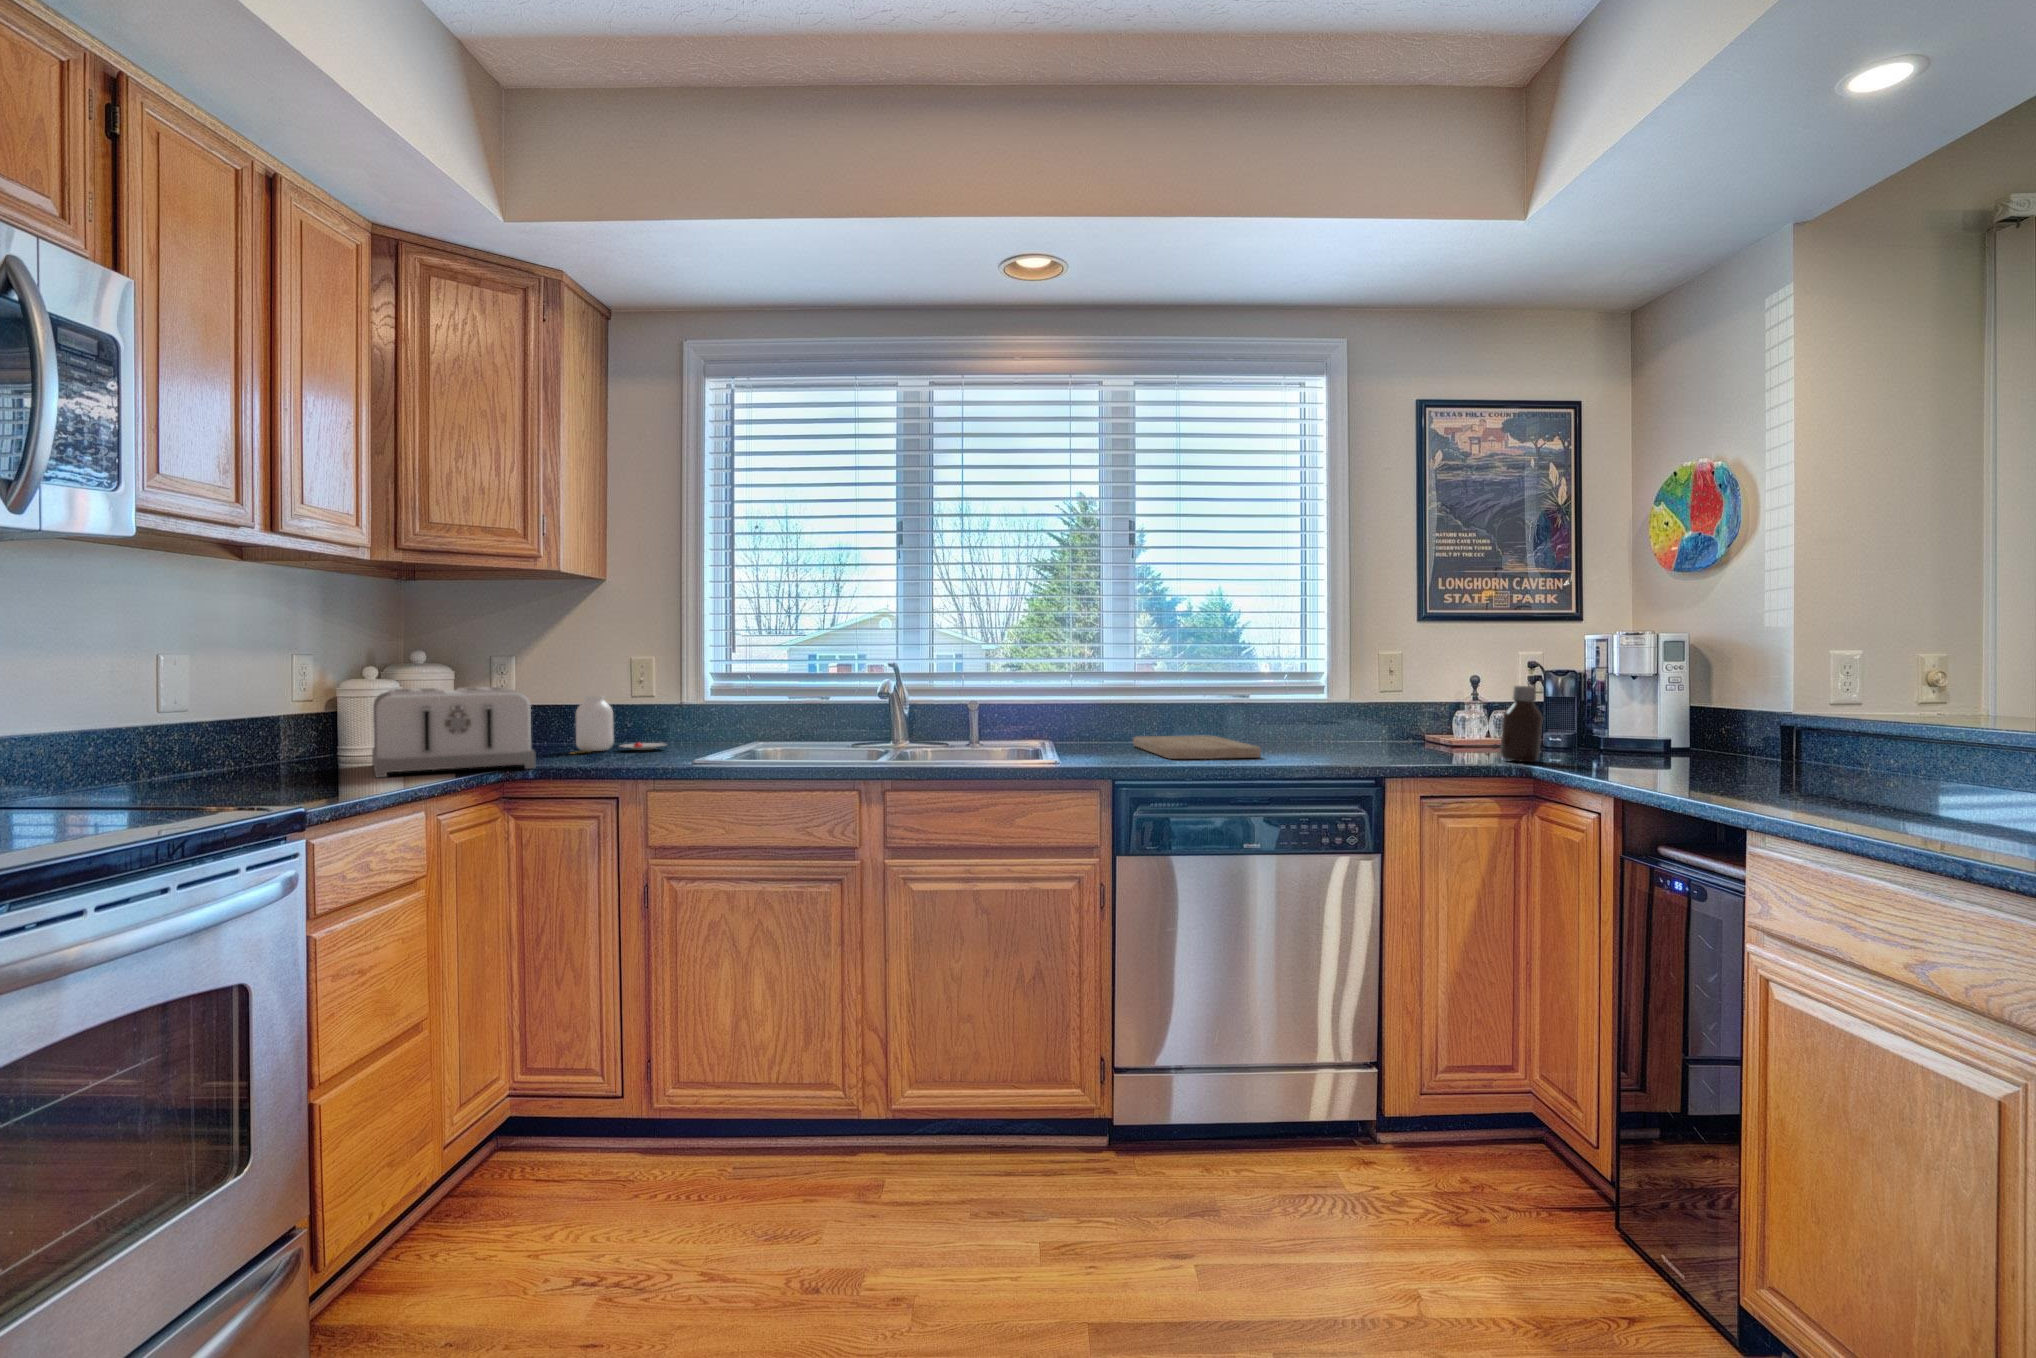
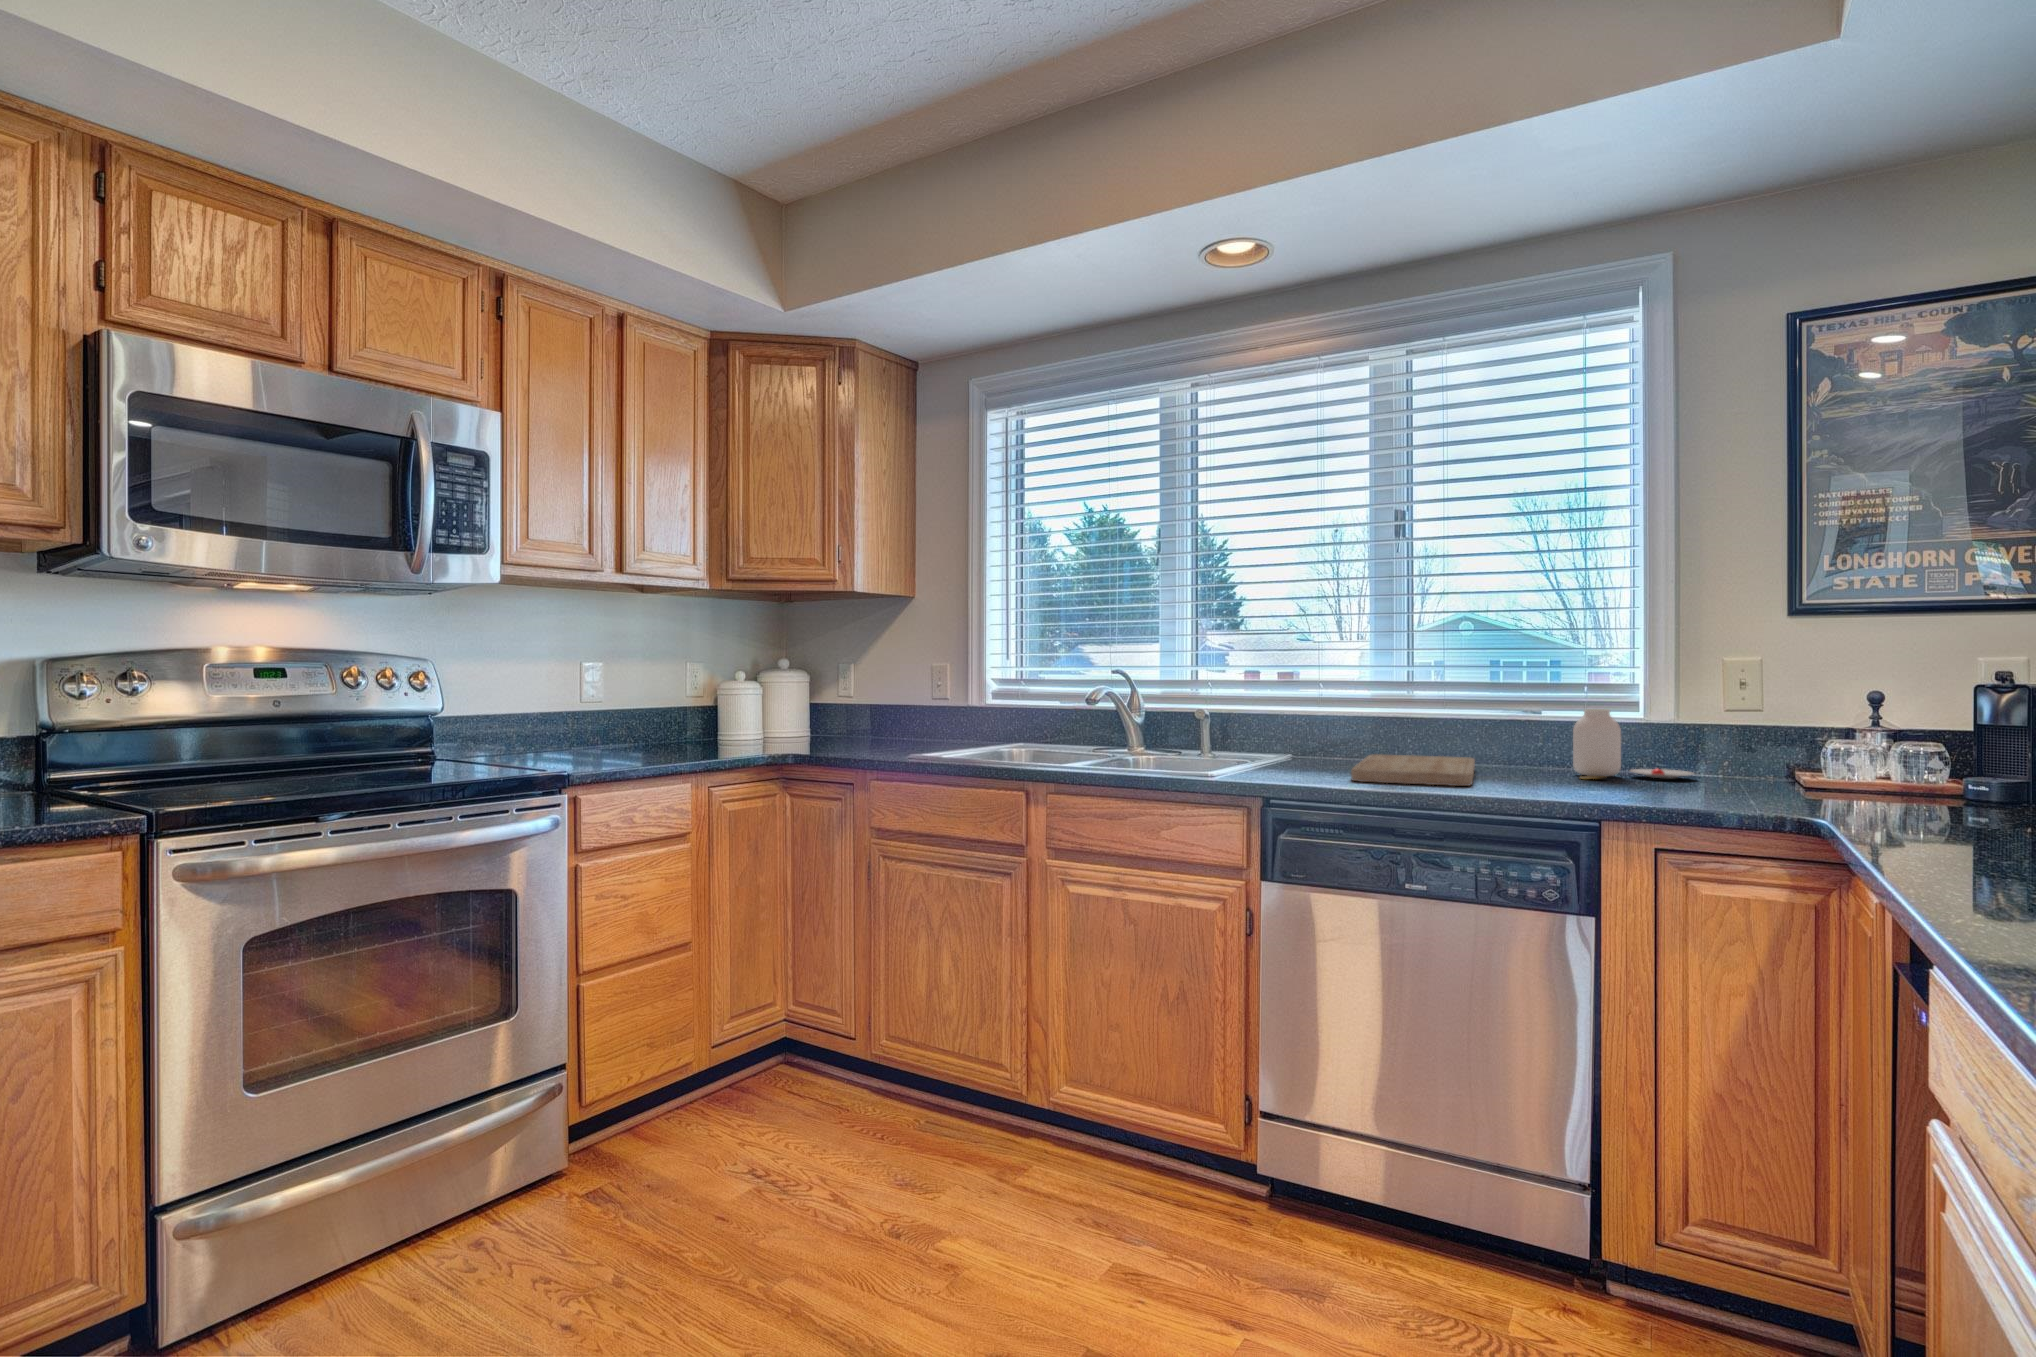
bottle: present [1500,686,1542,762] -> none [1816,707,1884,817]
toaster: present [372,687,535,778] -> none [683,689,812,757]
jar: present [571,695,665,754] -> present [1573,709,1694,779]

